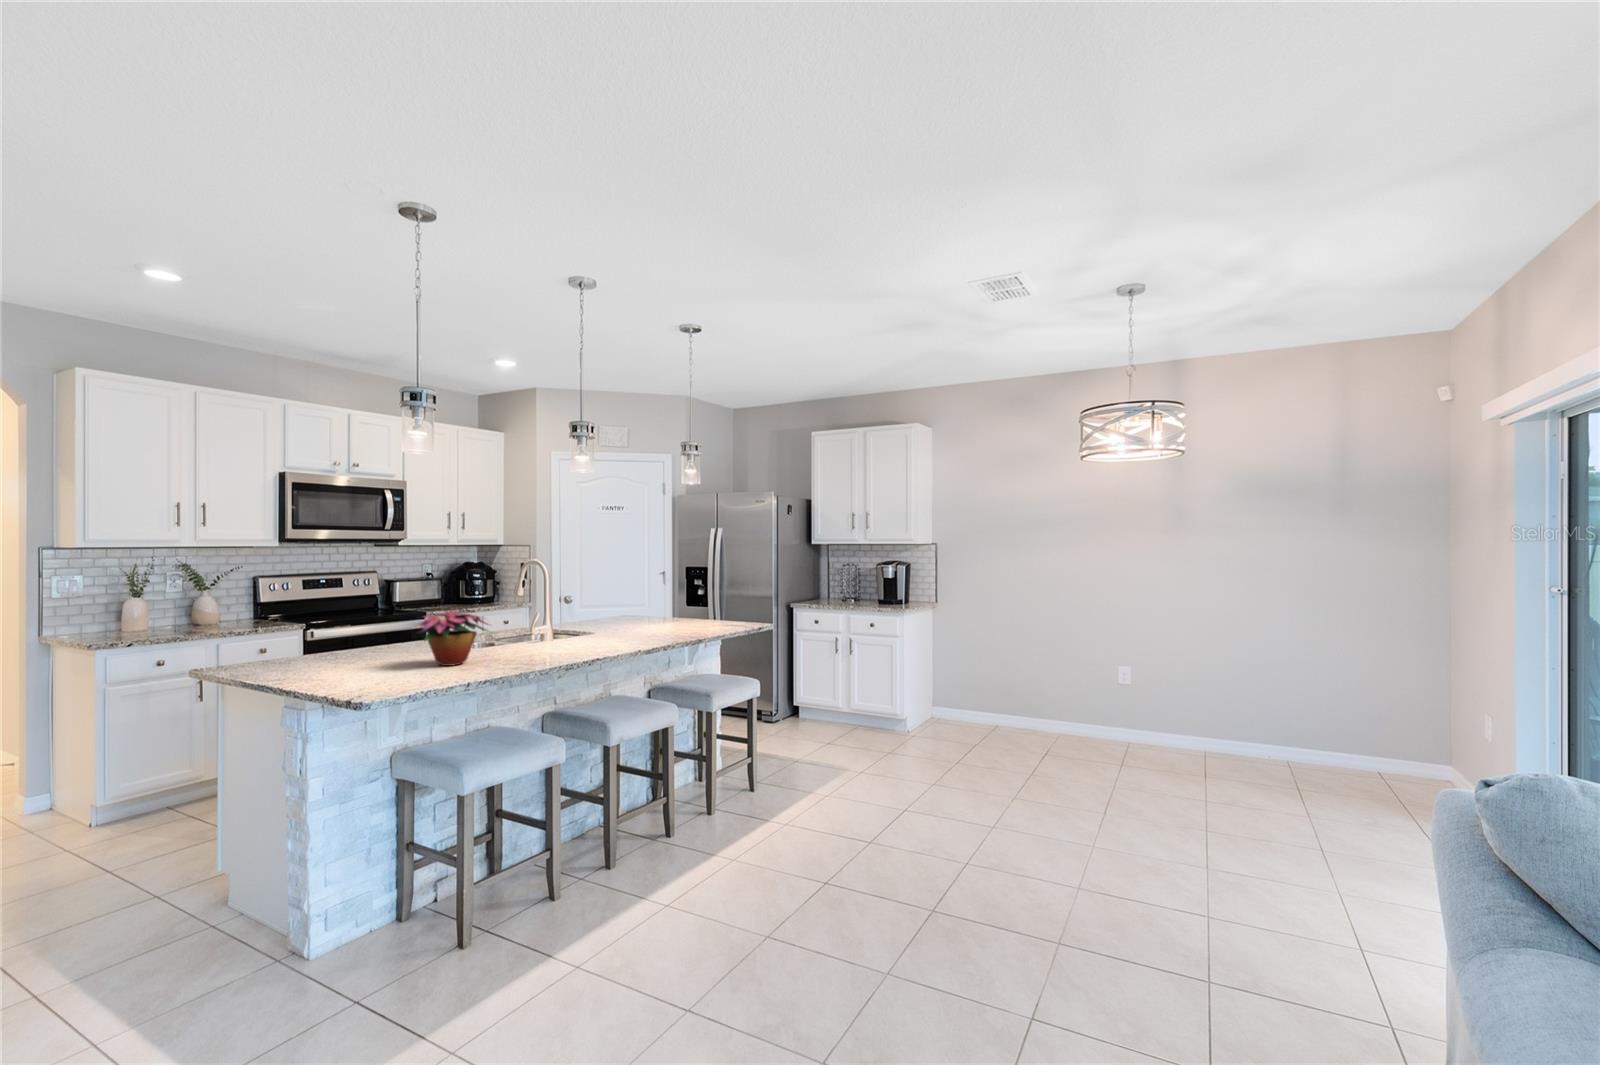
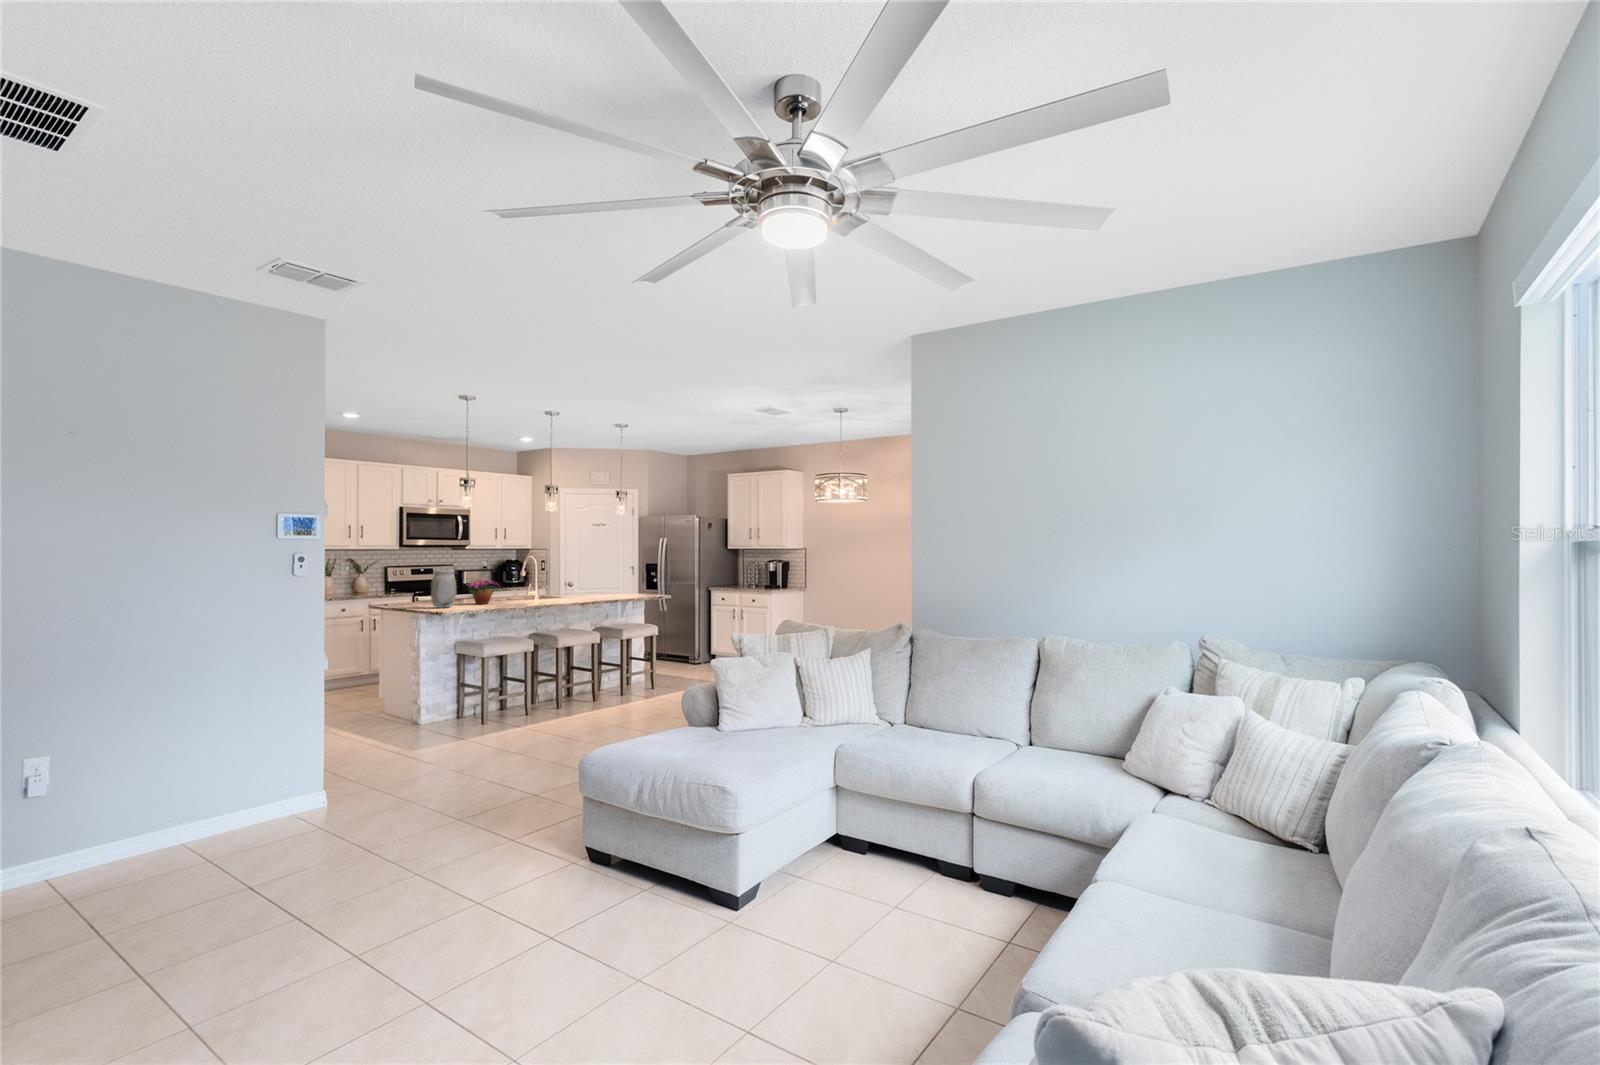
vase: none [333,593,395,684] -> present [431,569,456,608]

